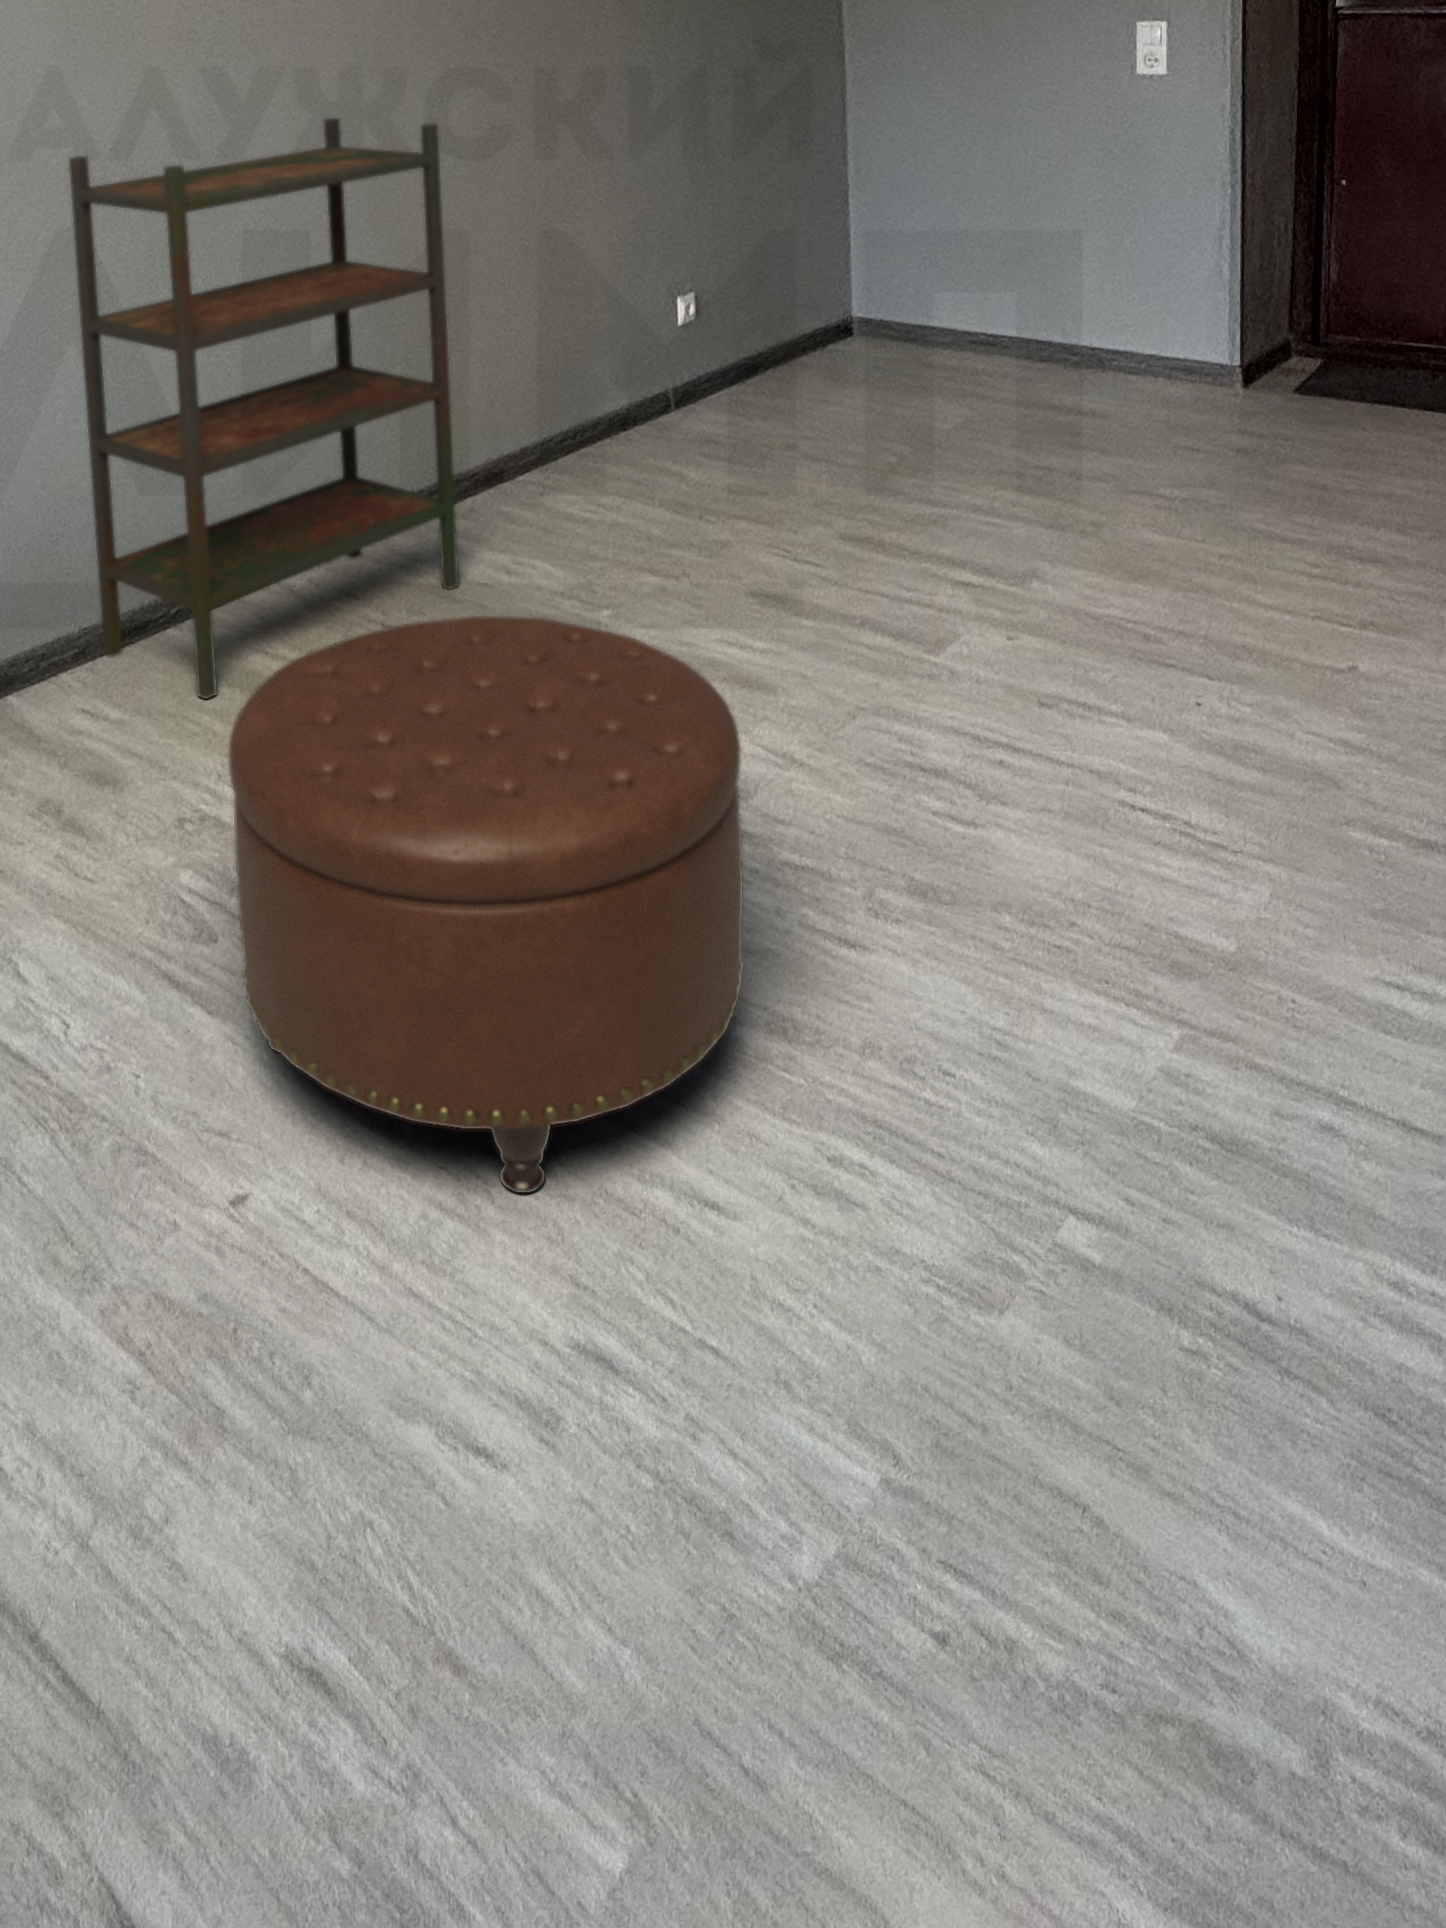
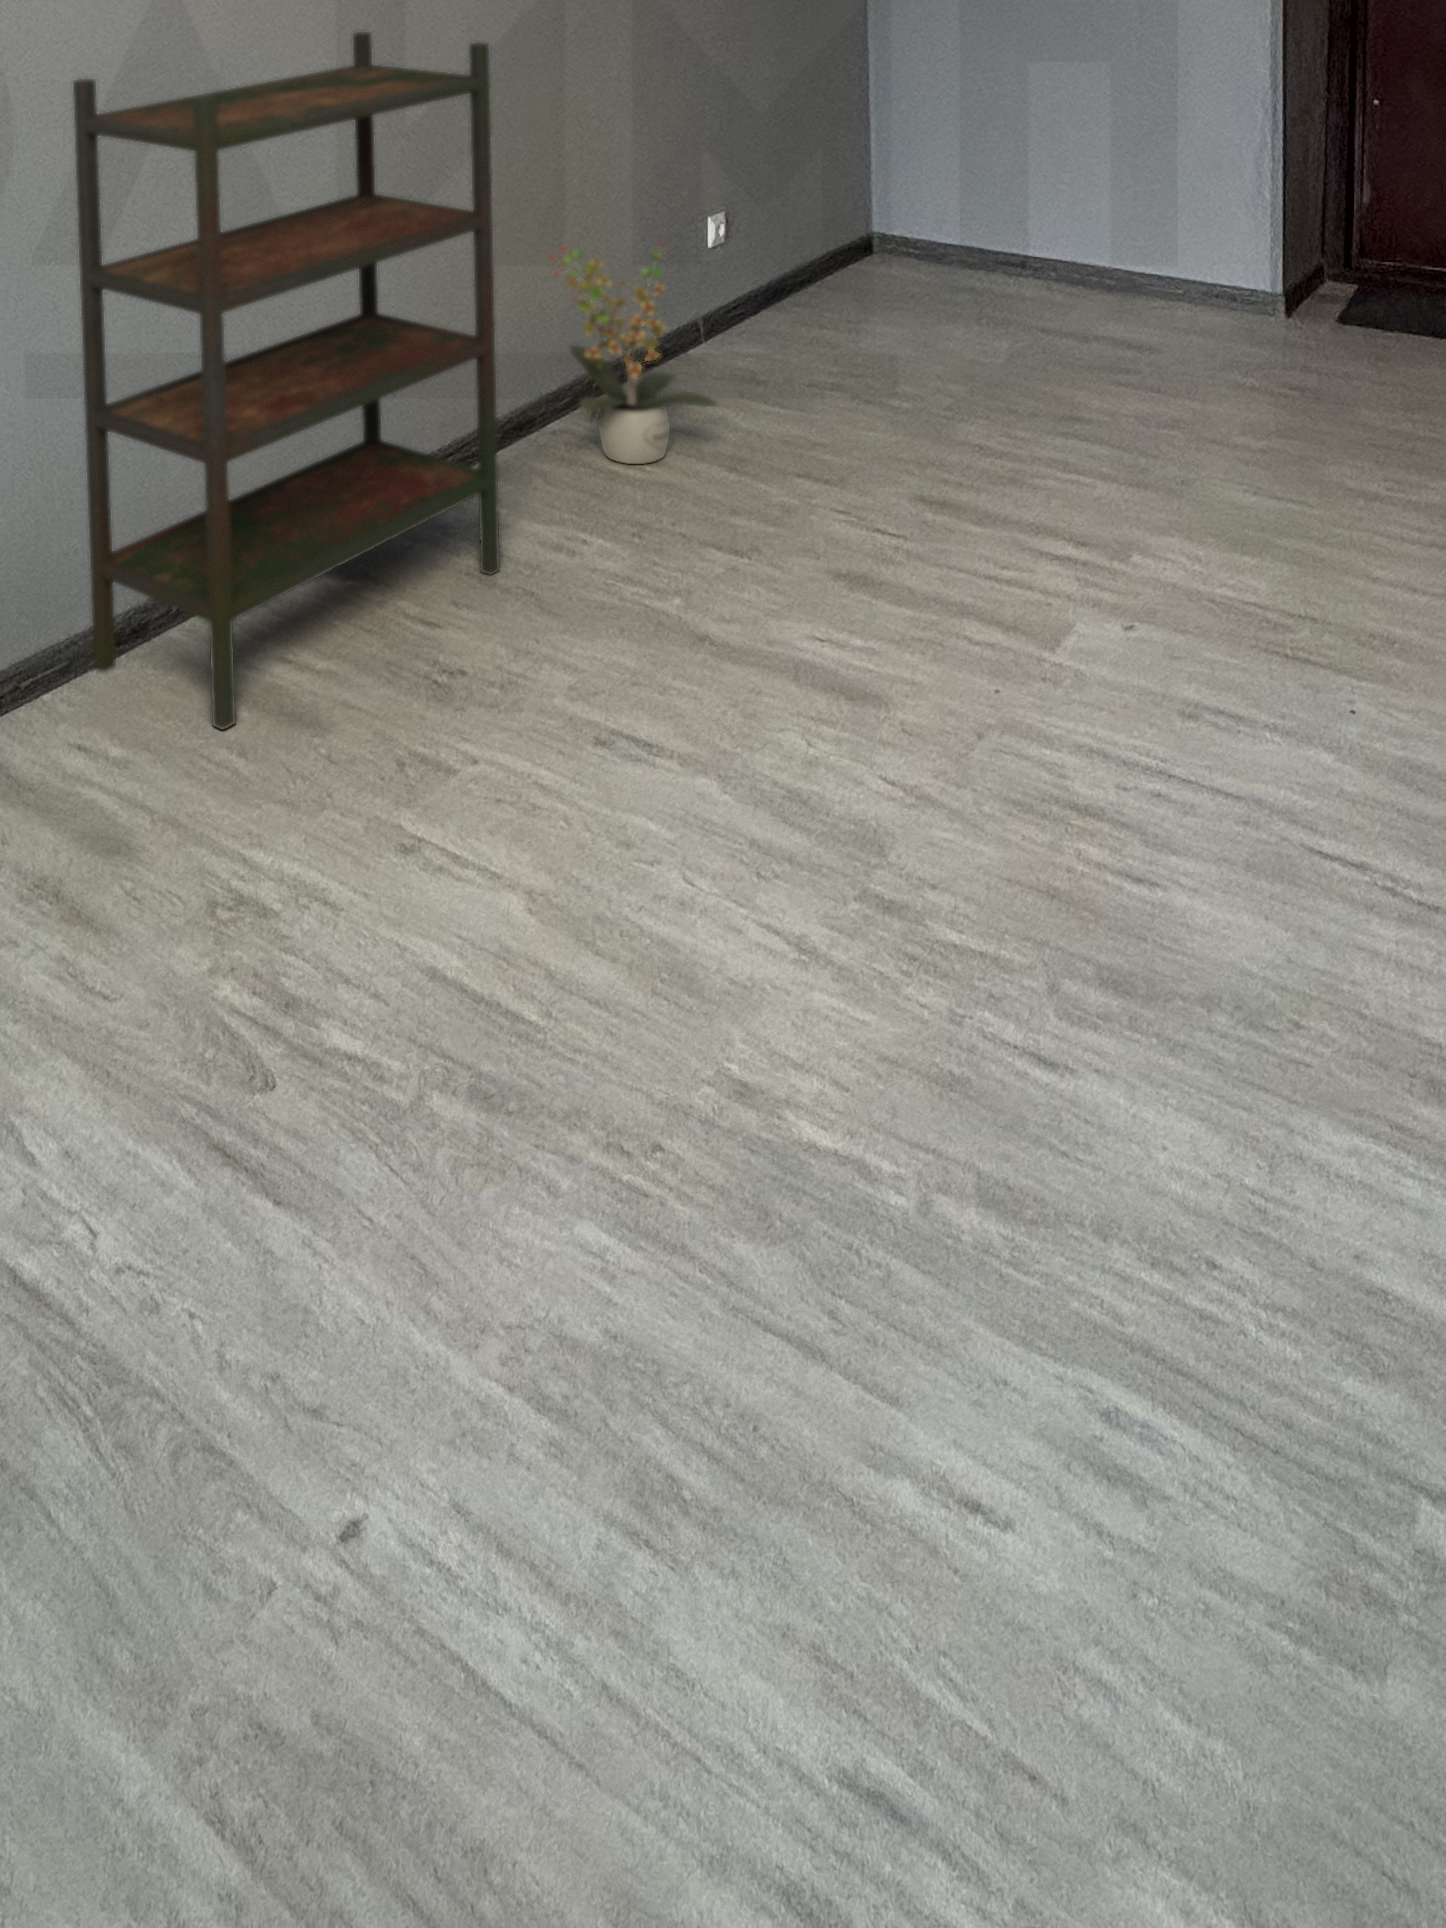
potted plant: none [515,307,670,505] -> present [551,241,717,464]
ottoman: present [229,616,743,1193] -> none [323,665,965,1494]

